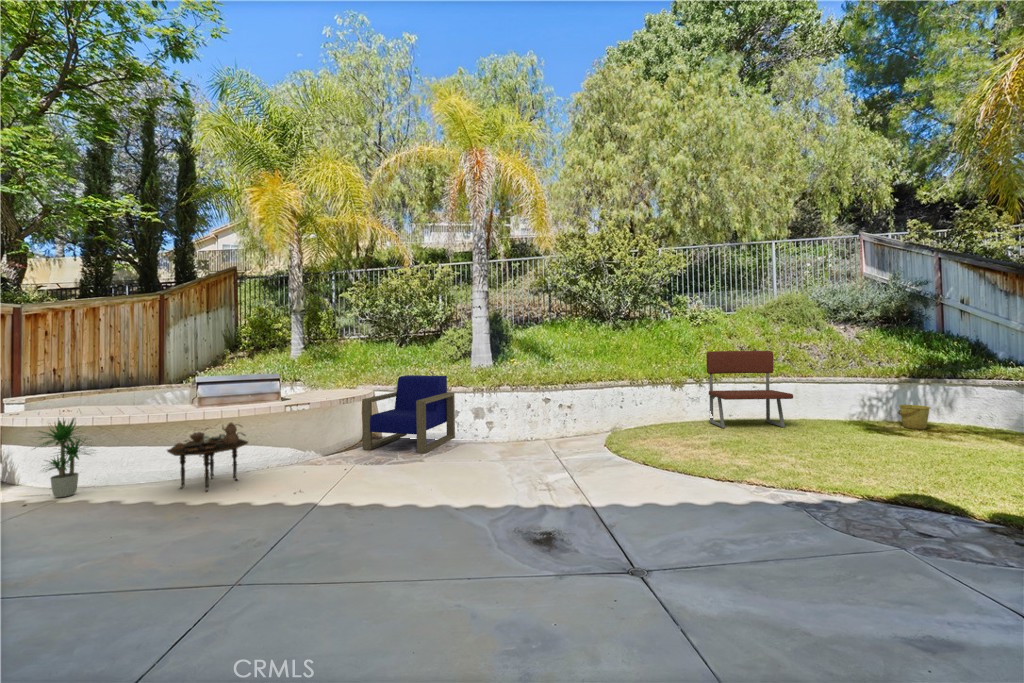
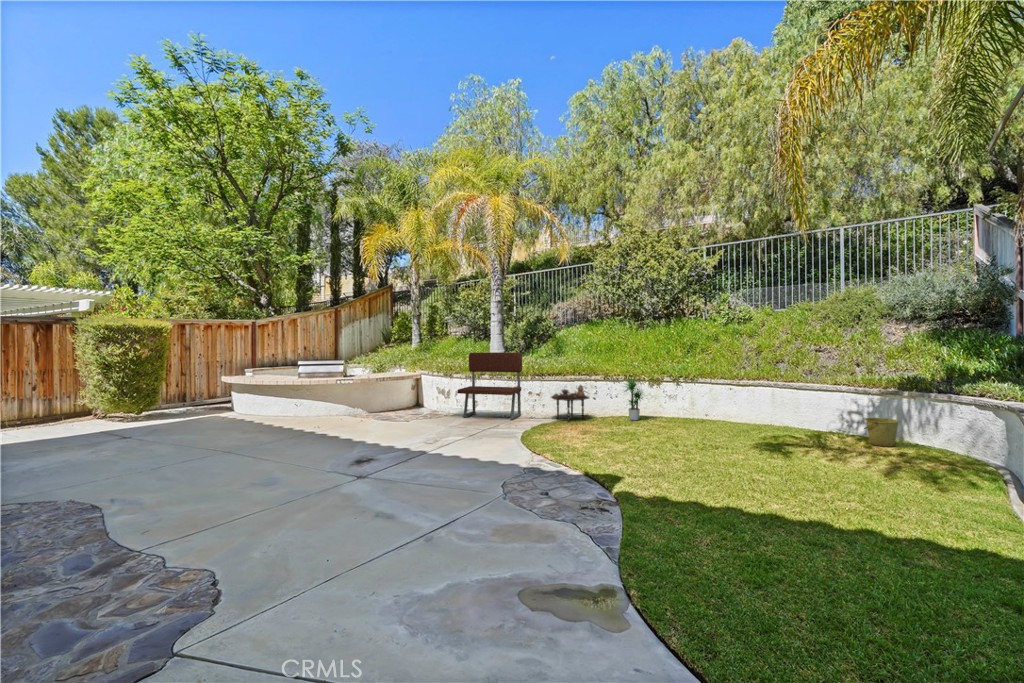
bench: present [706,351,793,428] -> present [457,352,522,420]
armchair: present [362,375,455,453] -> none [387,364,452,417]
potted plant: present [34,418,89,497] -> present [624,378,643,421]
side table: present [167,422,248,492] -> present [551,385,589,422]

